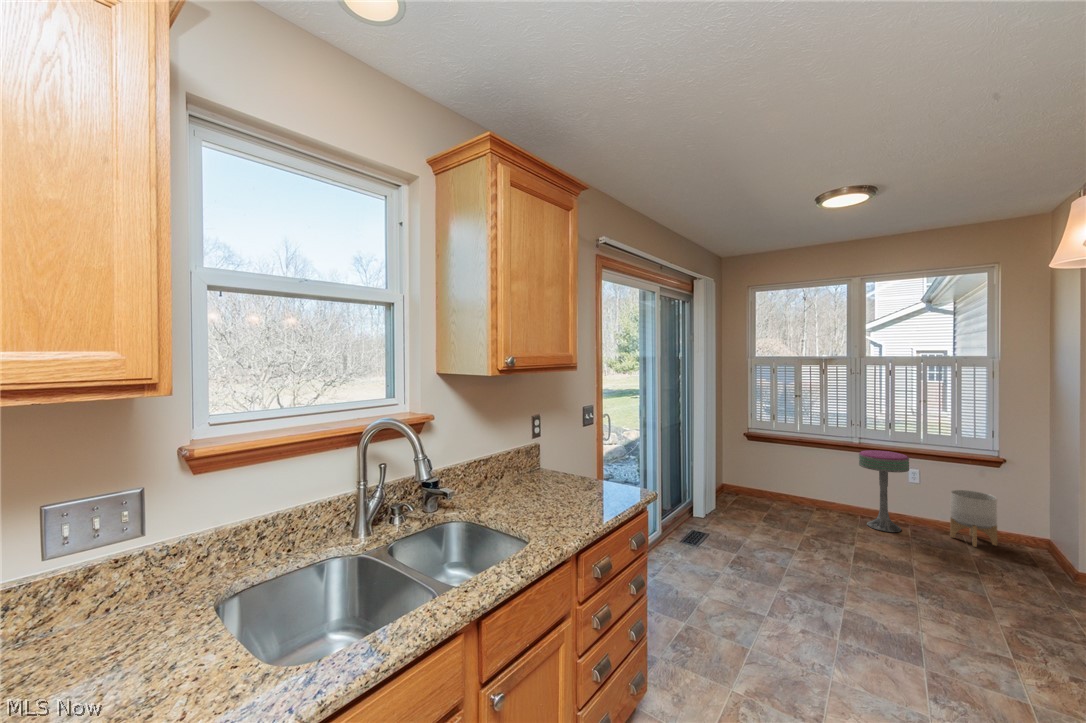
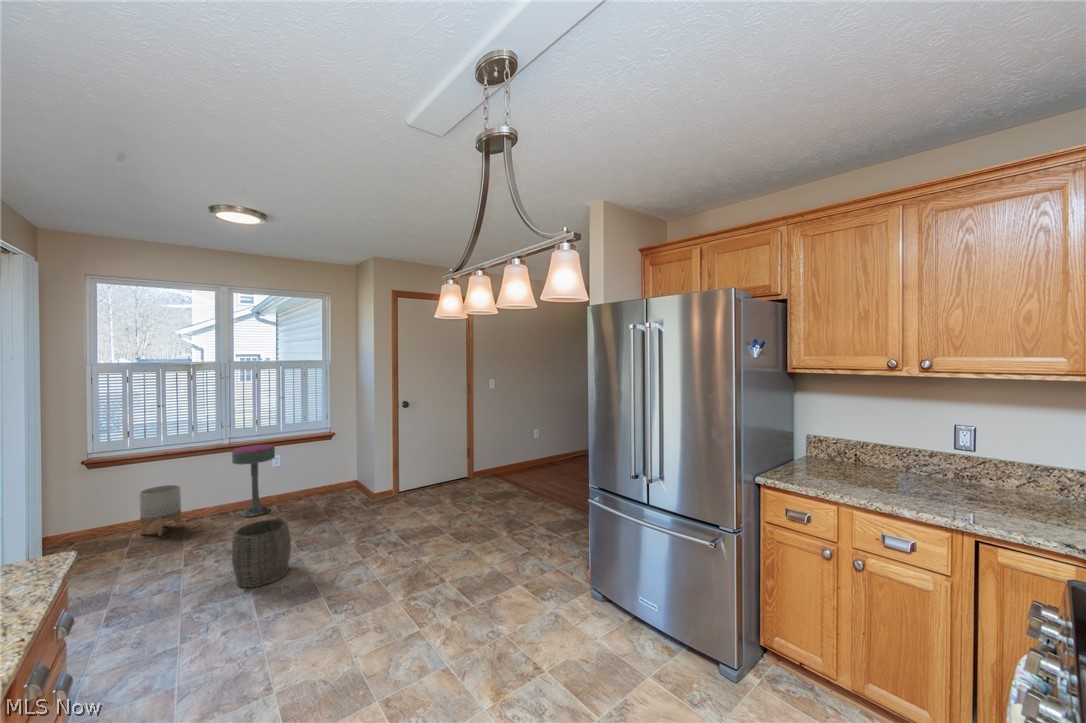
planter: present [950,490,997,547] -> present [139,485,182,536]
woven basket: none [830,534,898,612] -> present [232,519,291,588]

